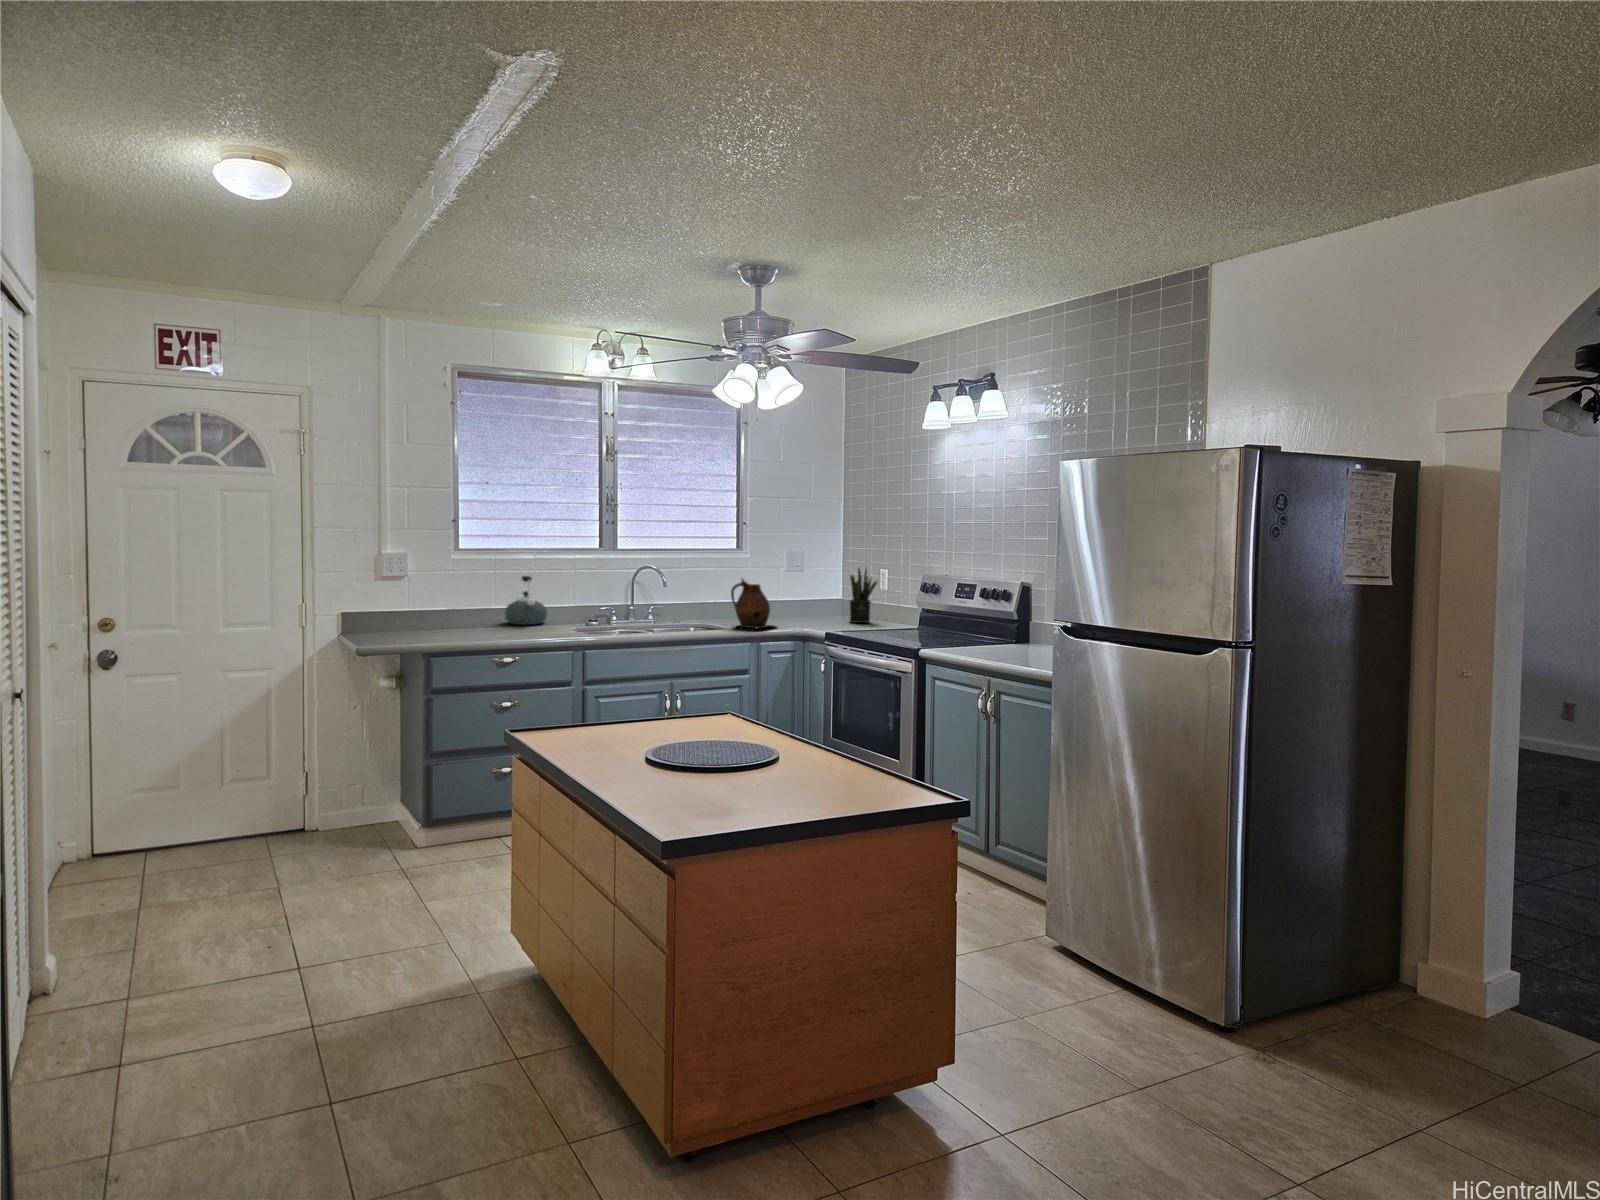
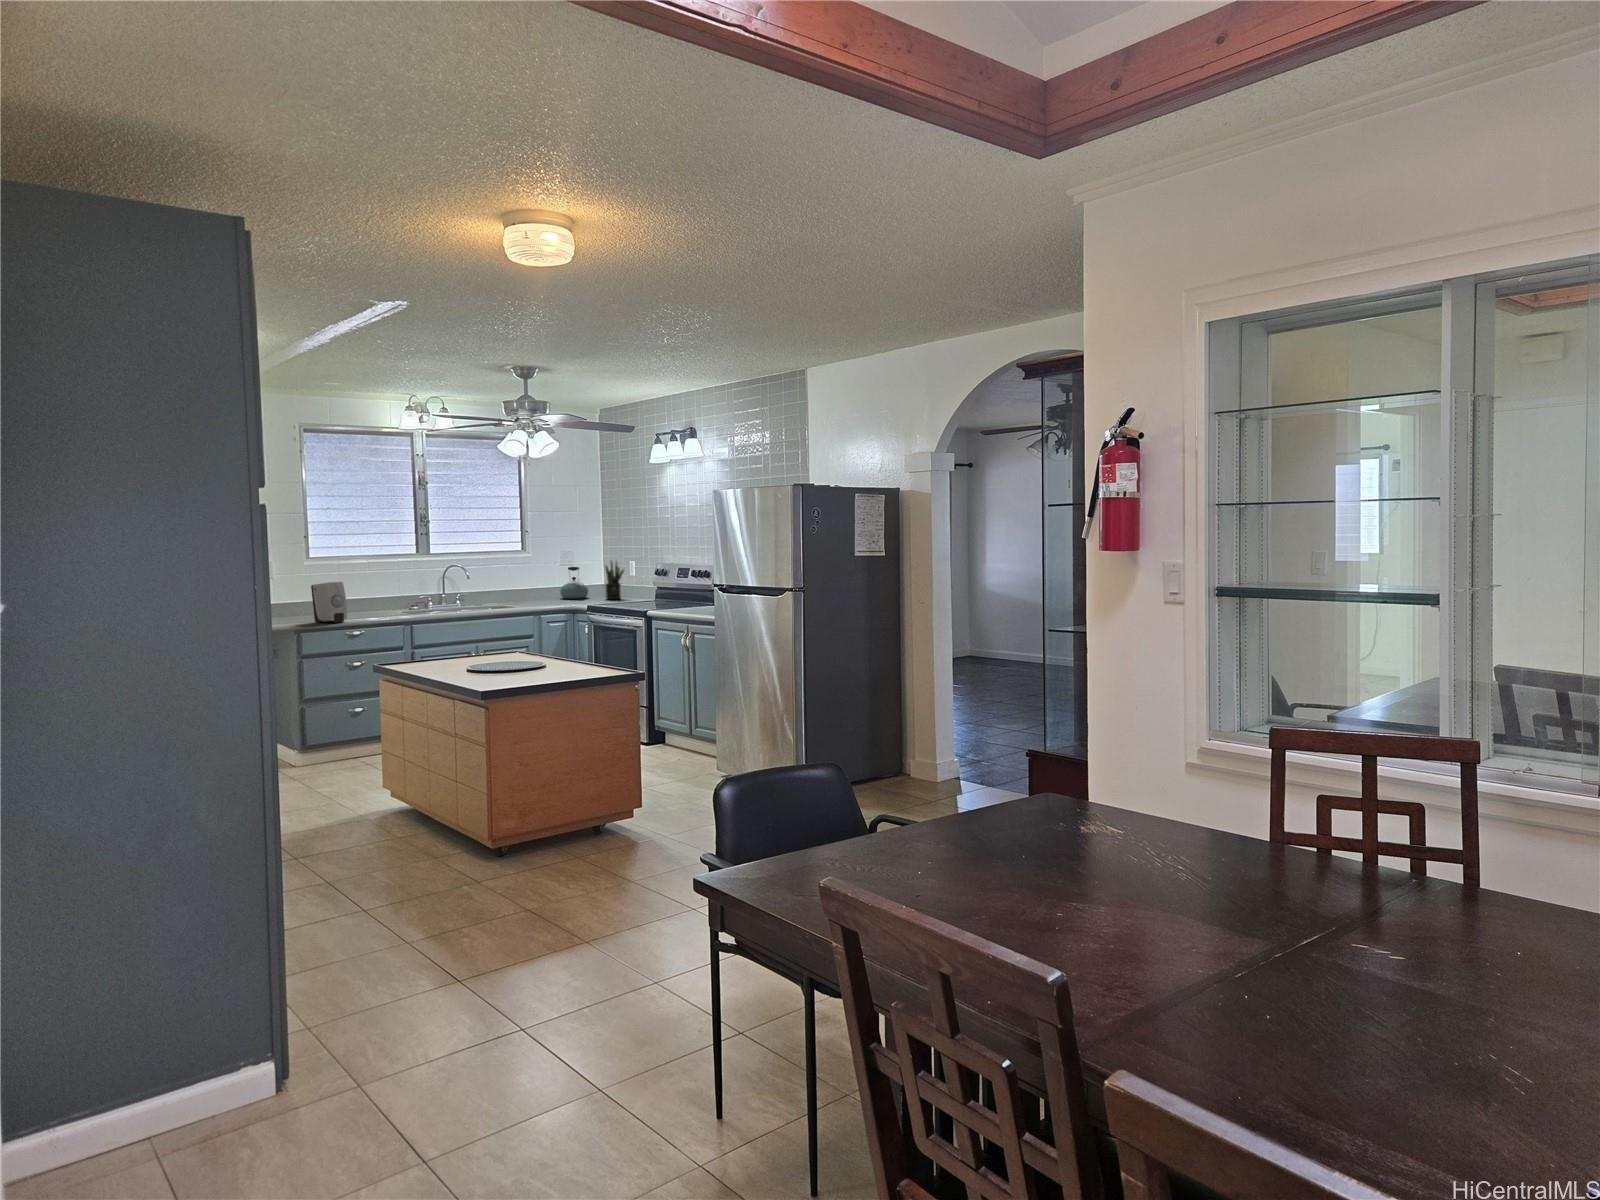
kettle: present [505,576,547,625] -> present [560,567,588,599]
ceramic pitcher: present [731,579,773,629] -> none [518,570,553,606]
soap dispenser: none [448,587,494,645] -> present [311,582,347,623]

